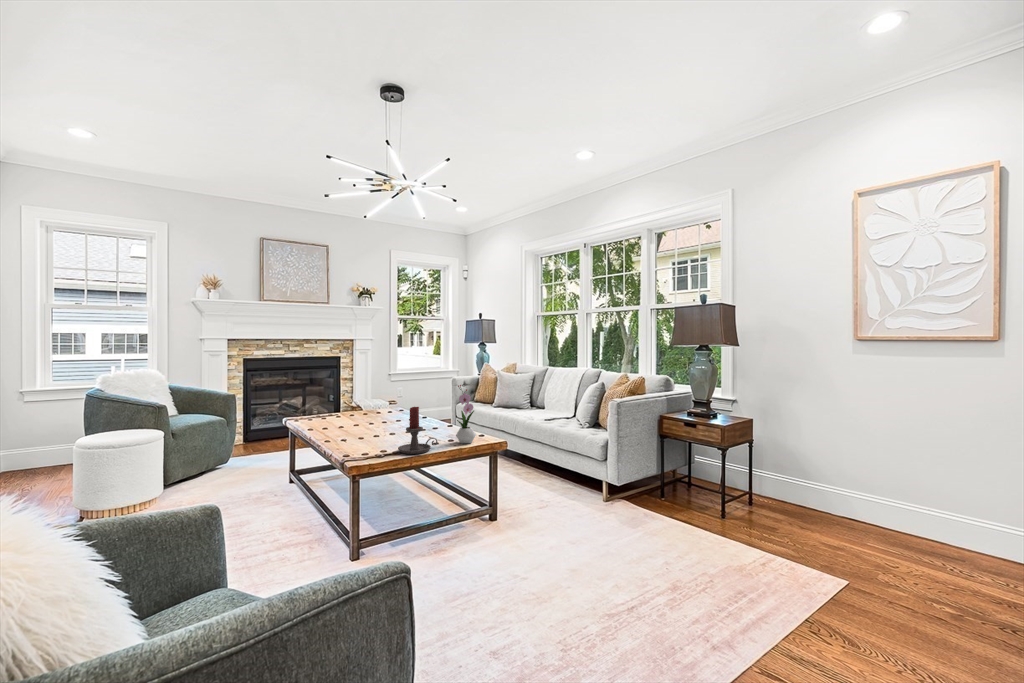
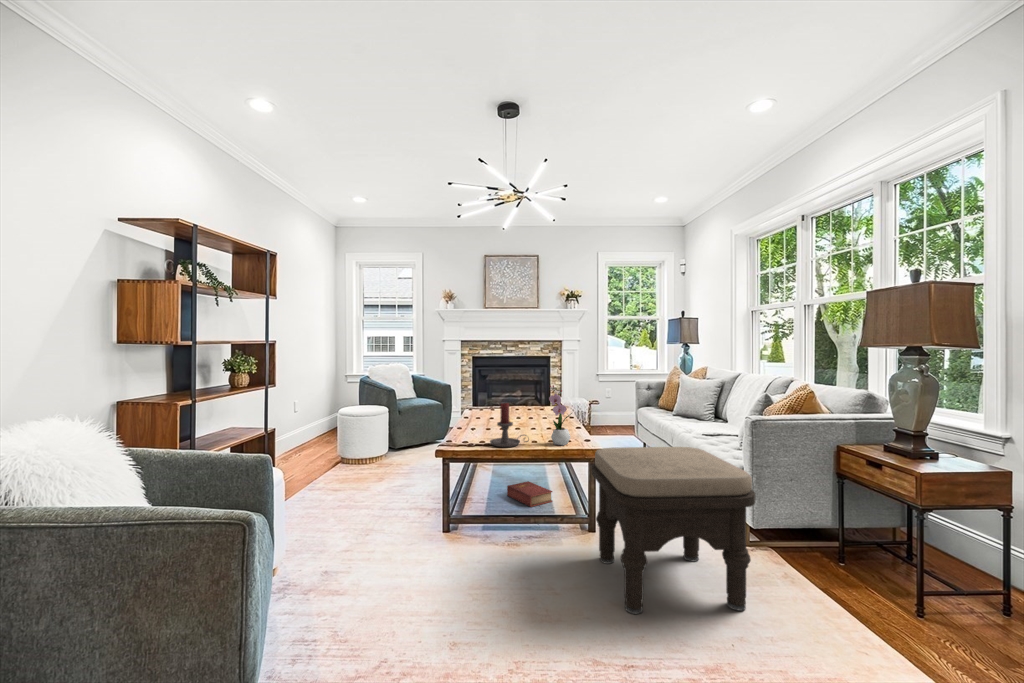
ottoman: none [520,429,660,575] -> present [592,447,756,614]
book: none [379,489,430,513] -> present [507,481,552,507]

